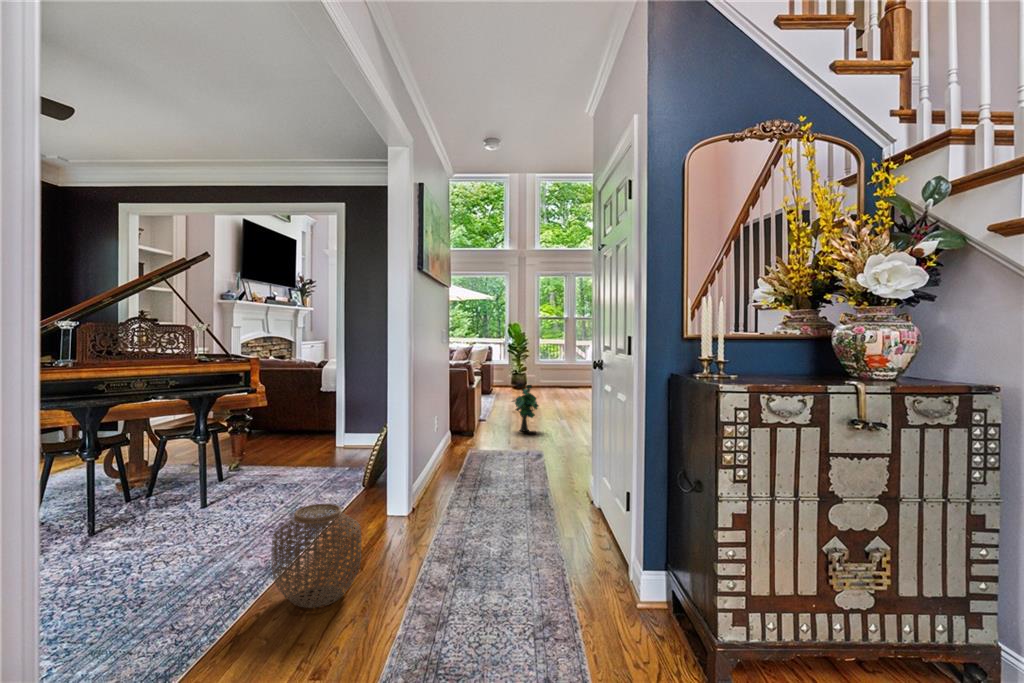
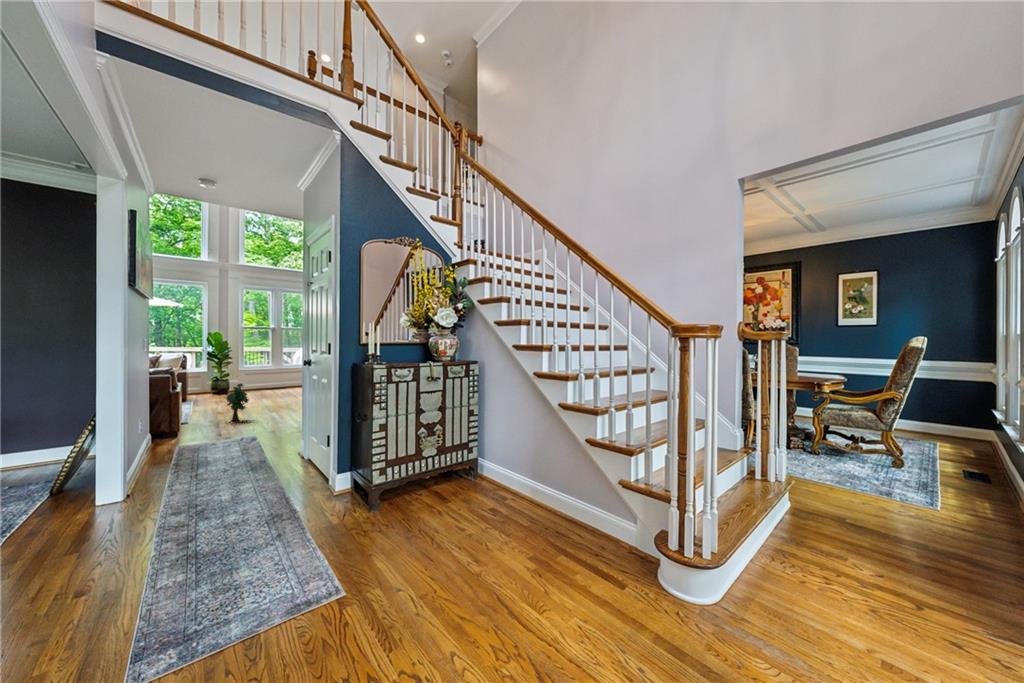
woven basket: present [272,504,361,608] -> none [44,466,130,540]

